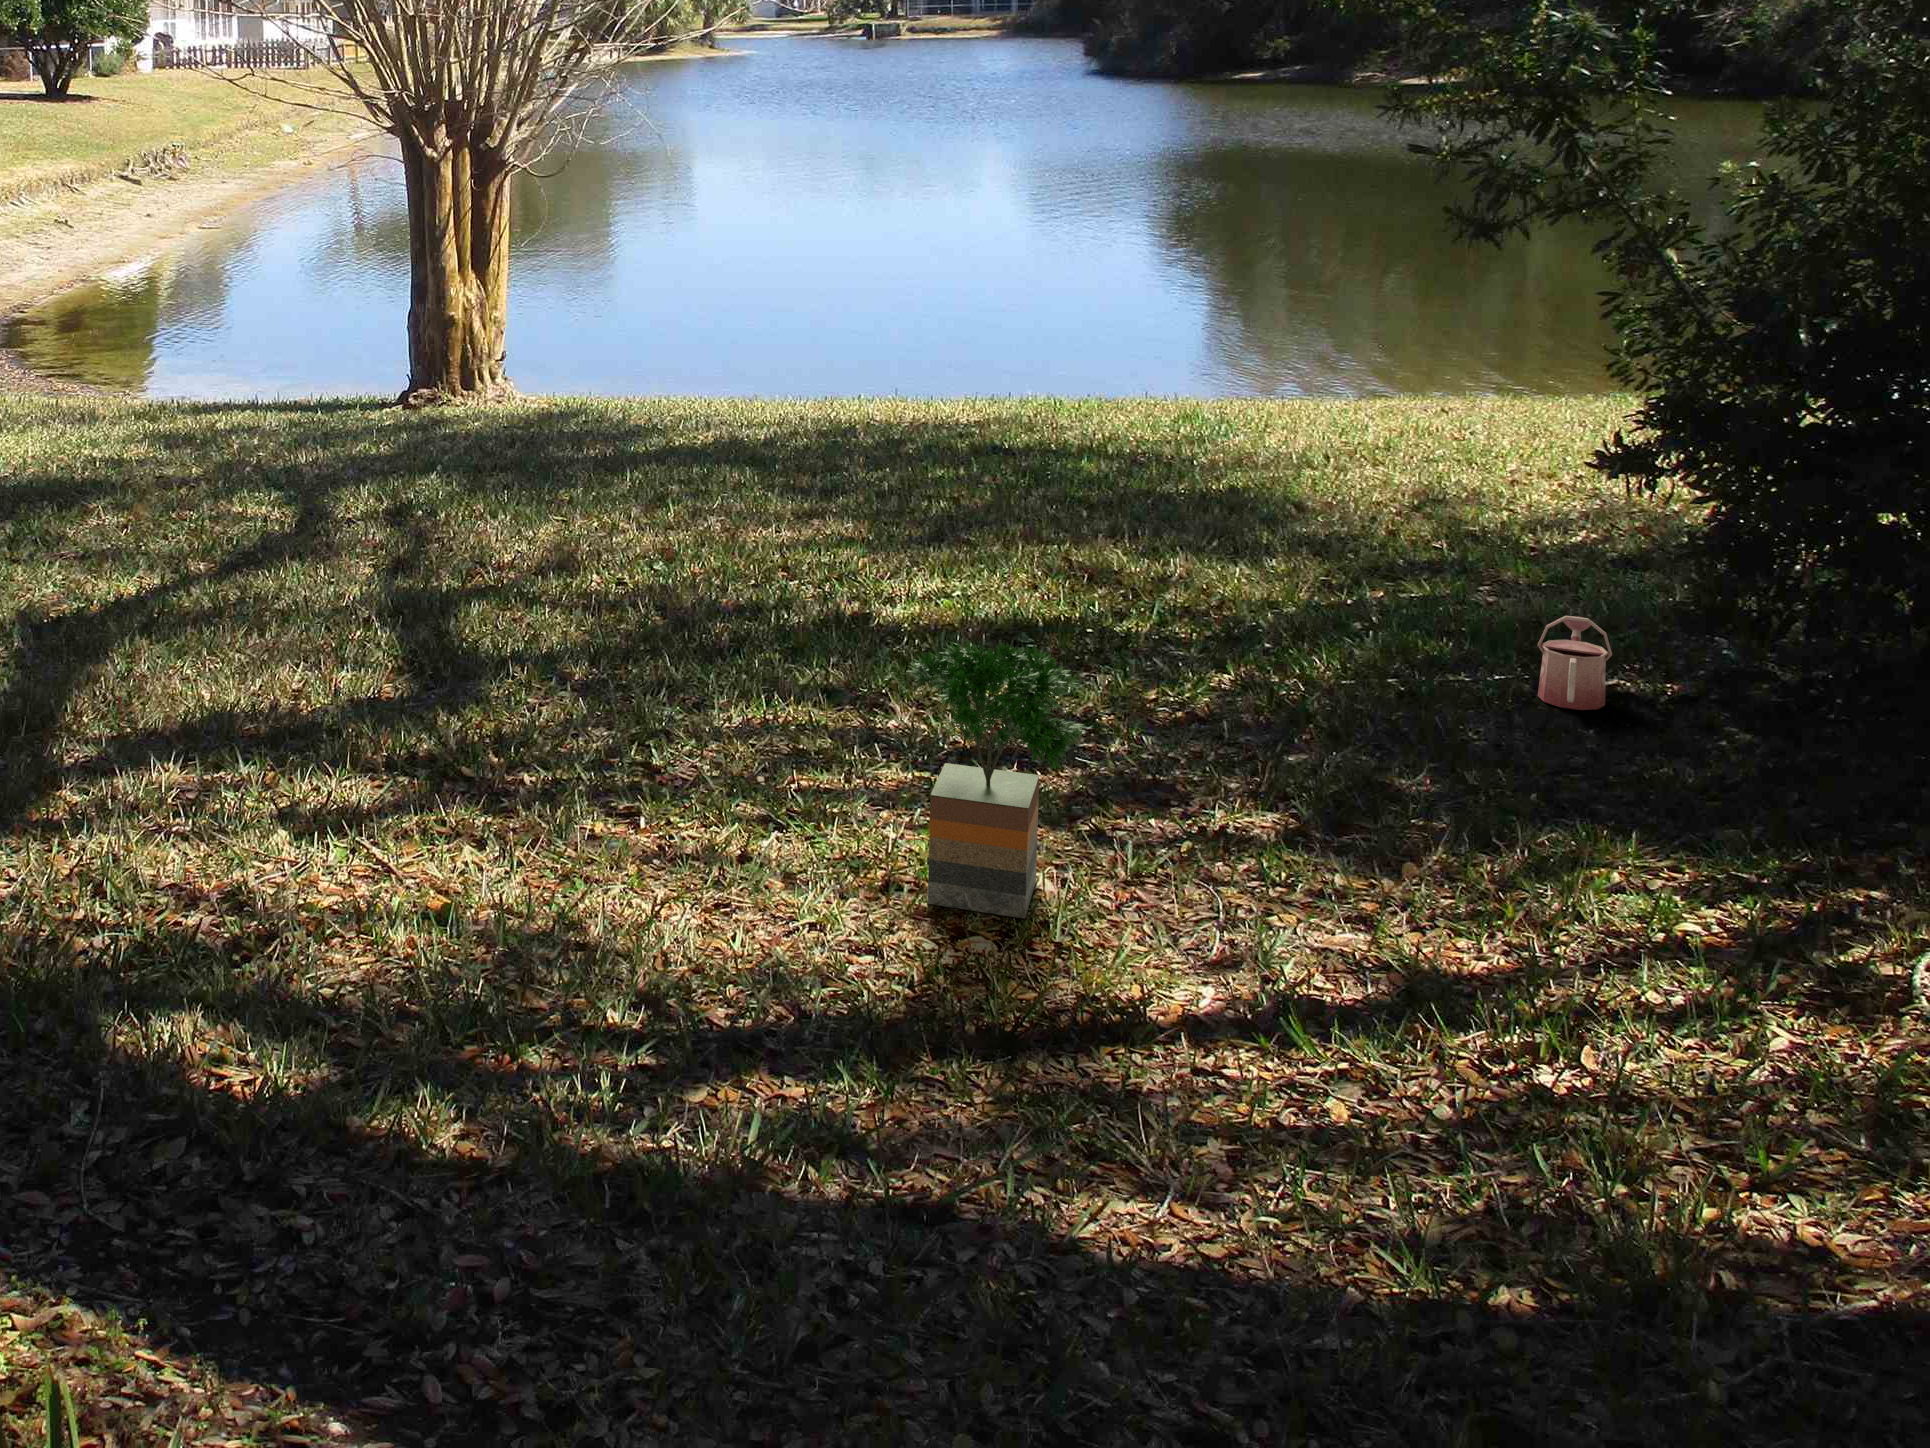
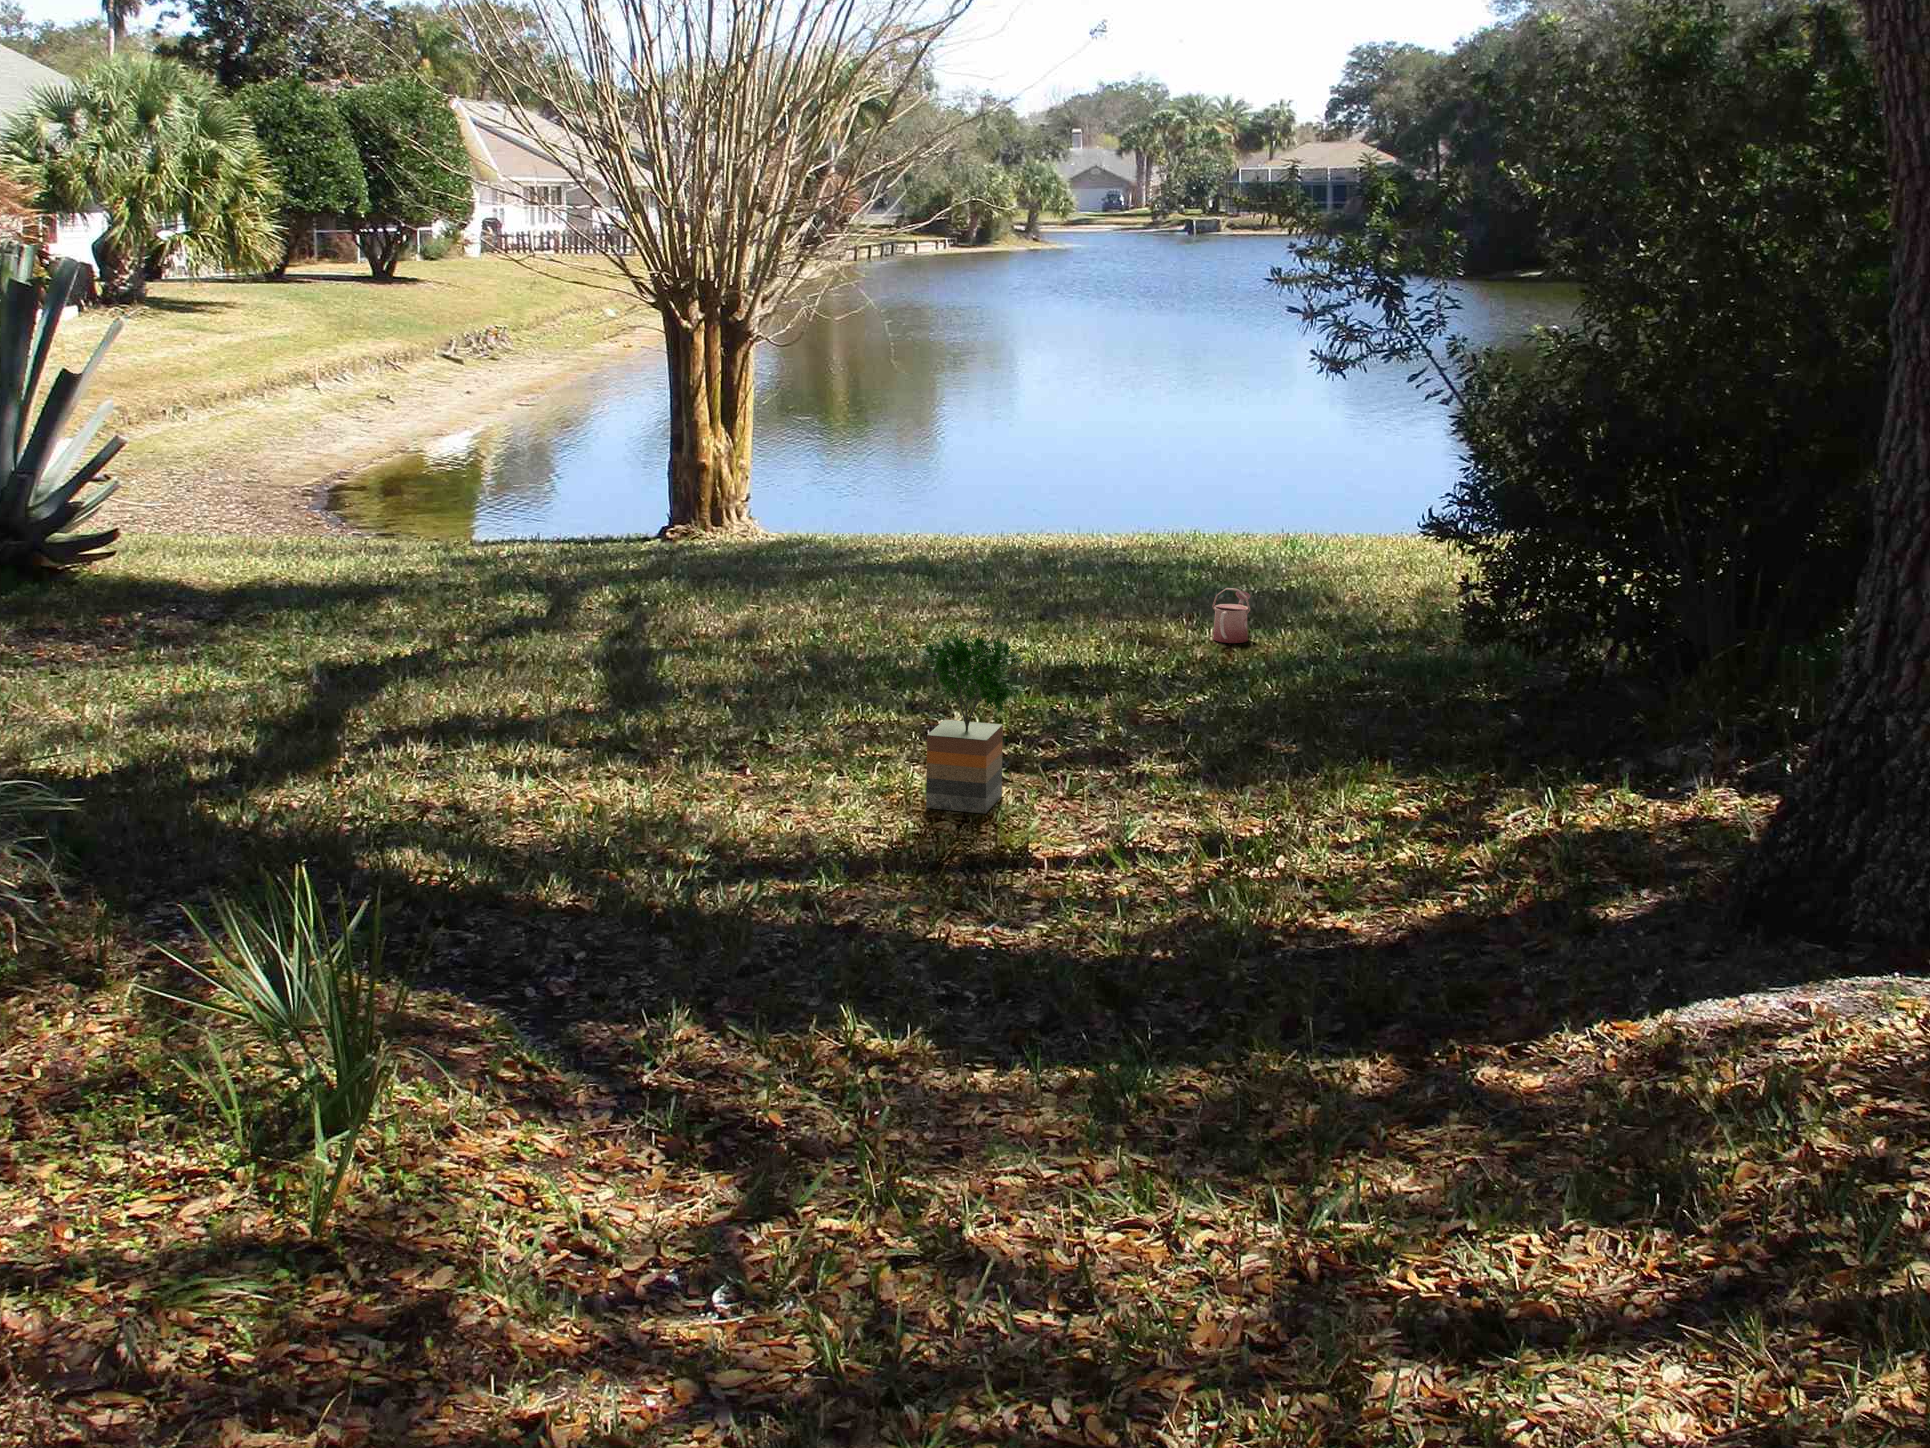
watering can: present [1538,616,1612,710] -> present [1212,588,1250,643]

